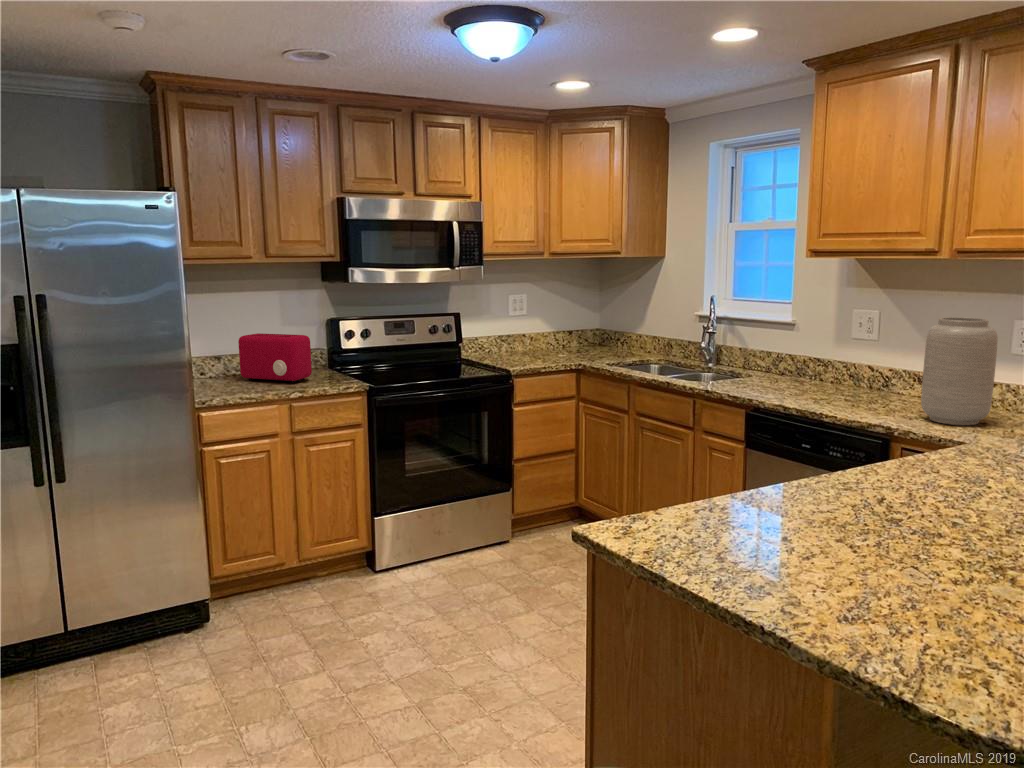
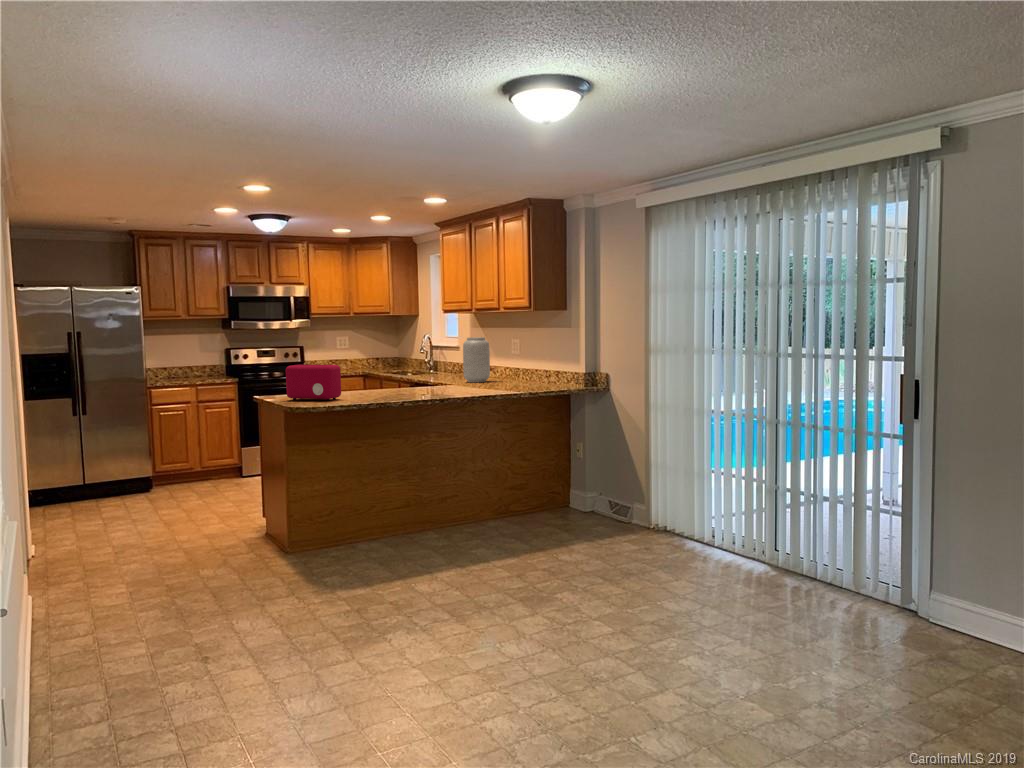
toaster: present [238,333,312,383] -> present [286,365,341,401]

